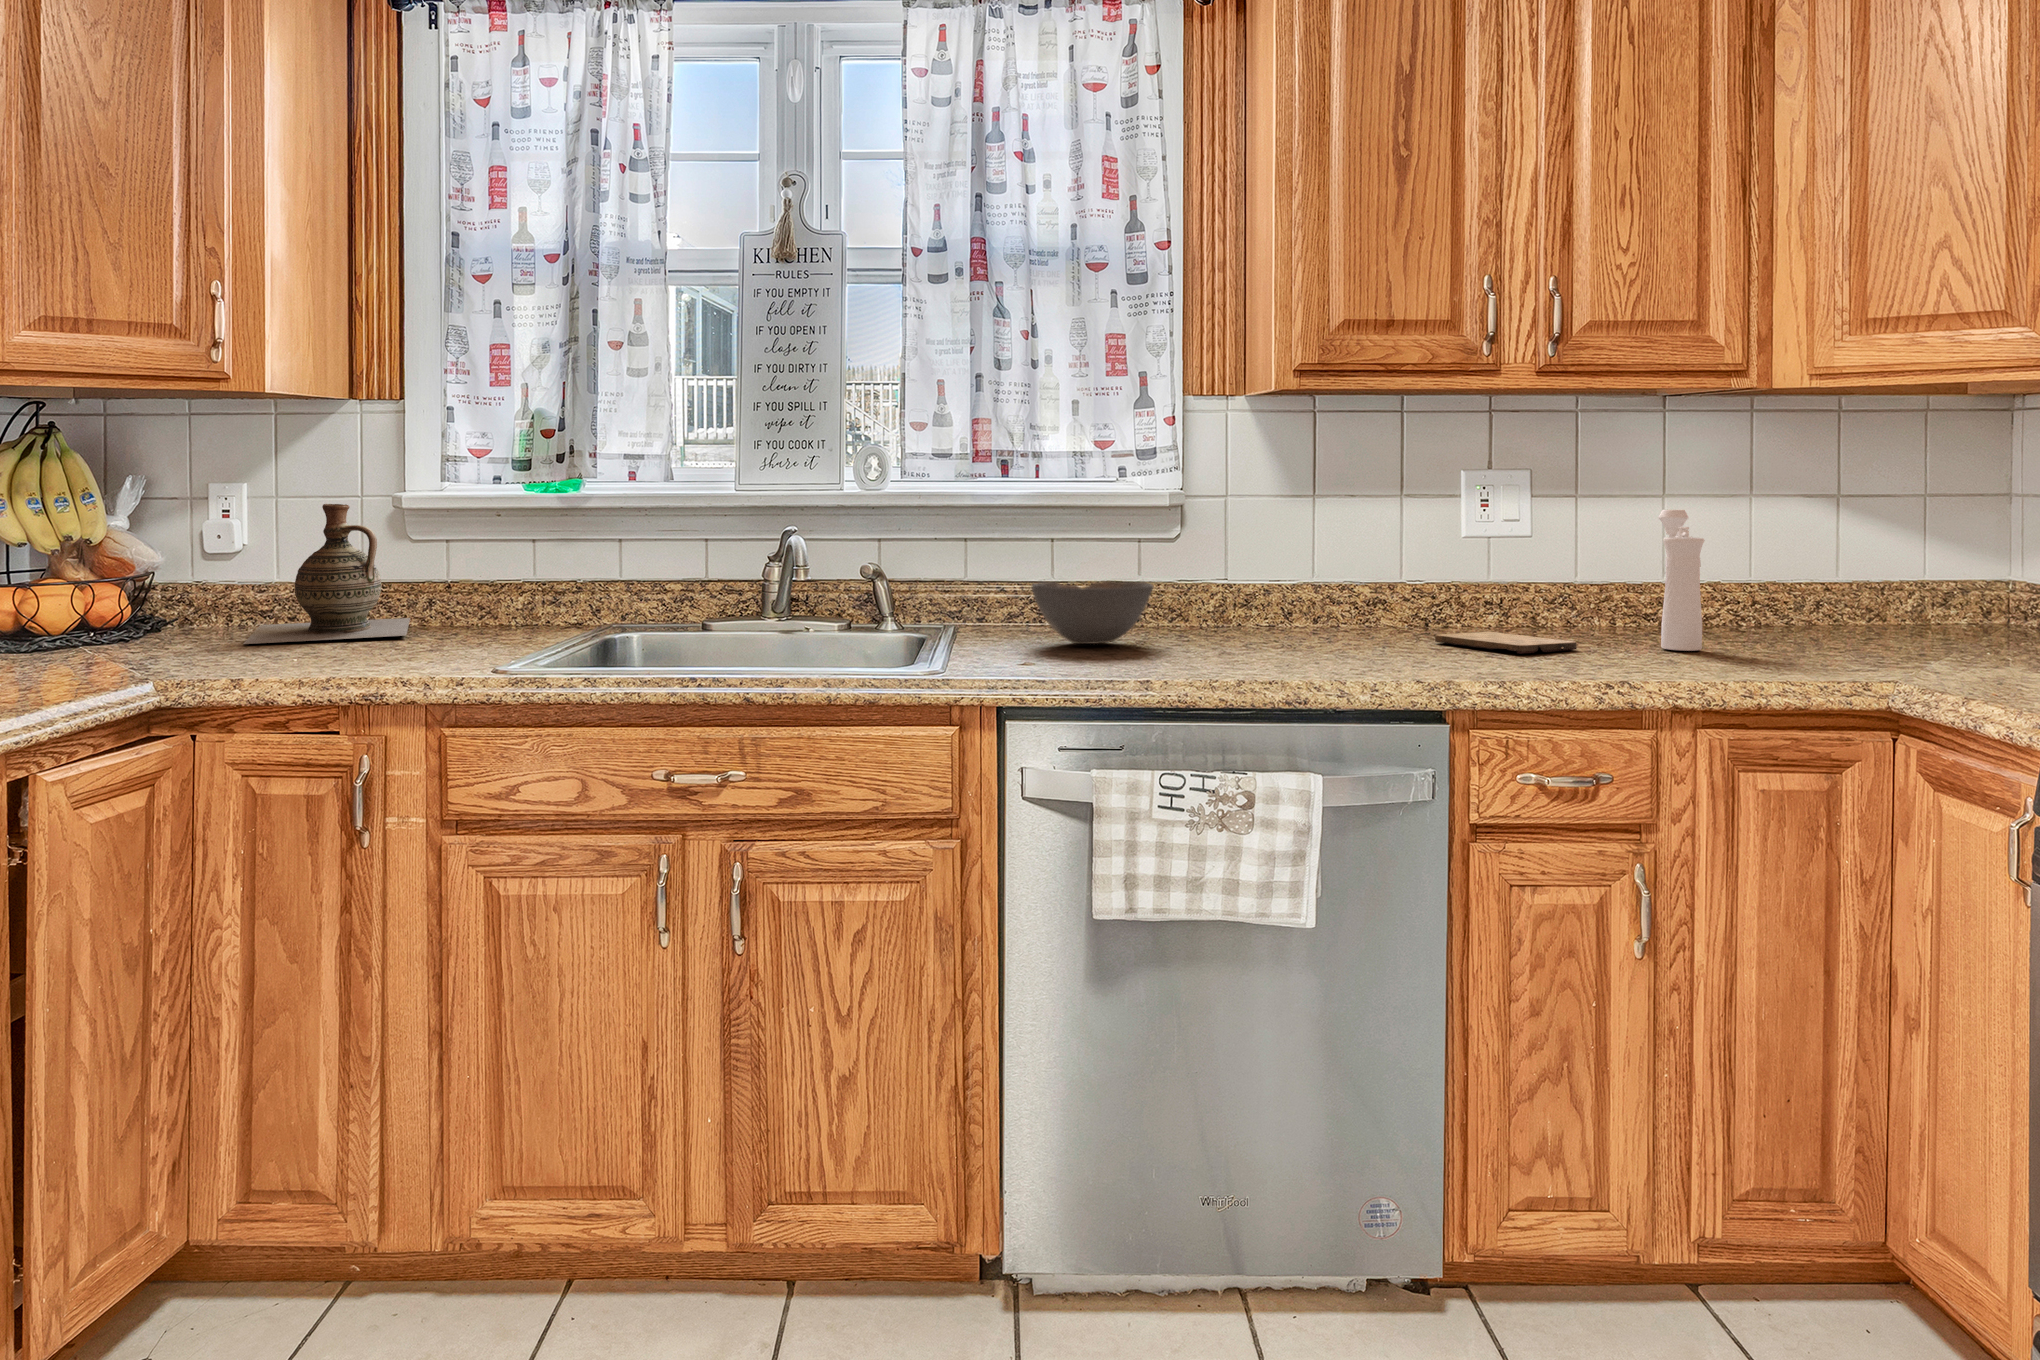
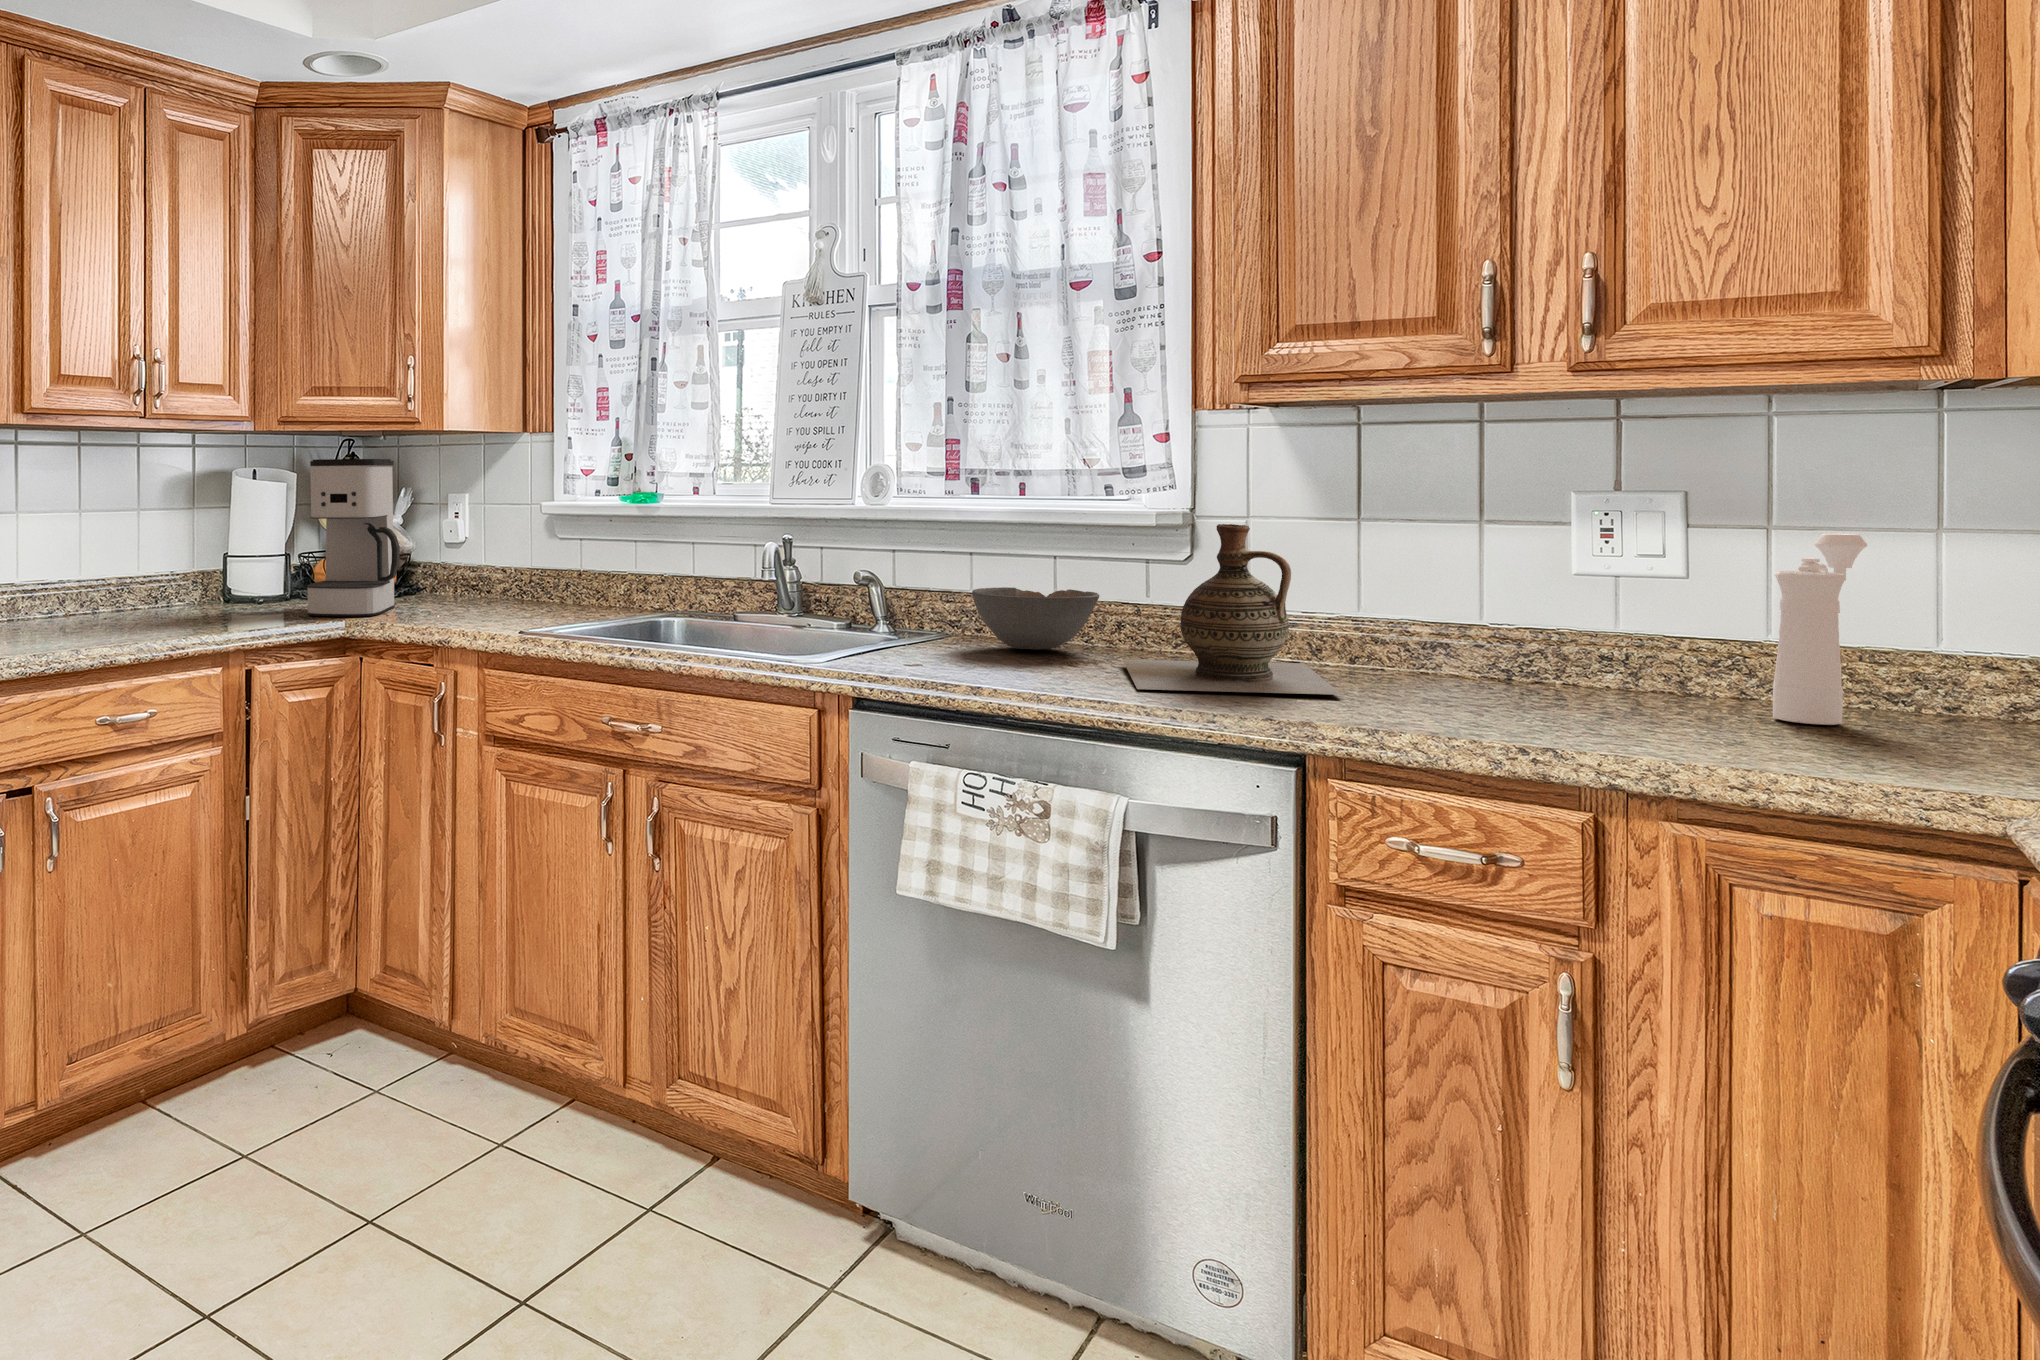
coffee maker: none [45,427,204,677] -> present [307,459,400,616]
ceramic jug: present [243,504,410,644] -> present [1123,524,1342,695]
cutting board: present [1435,632,1577,654] -> none [1441,672,1622,705]

